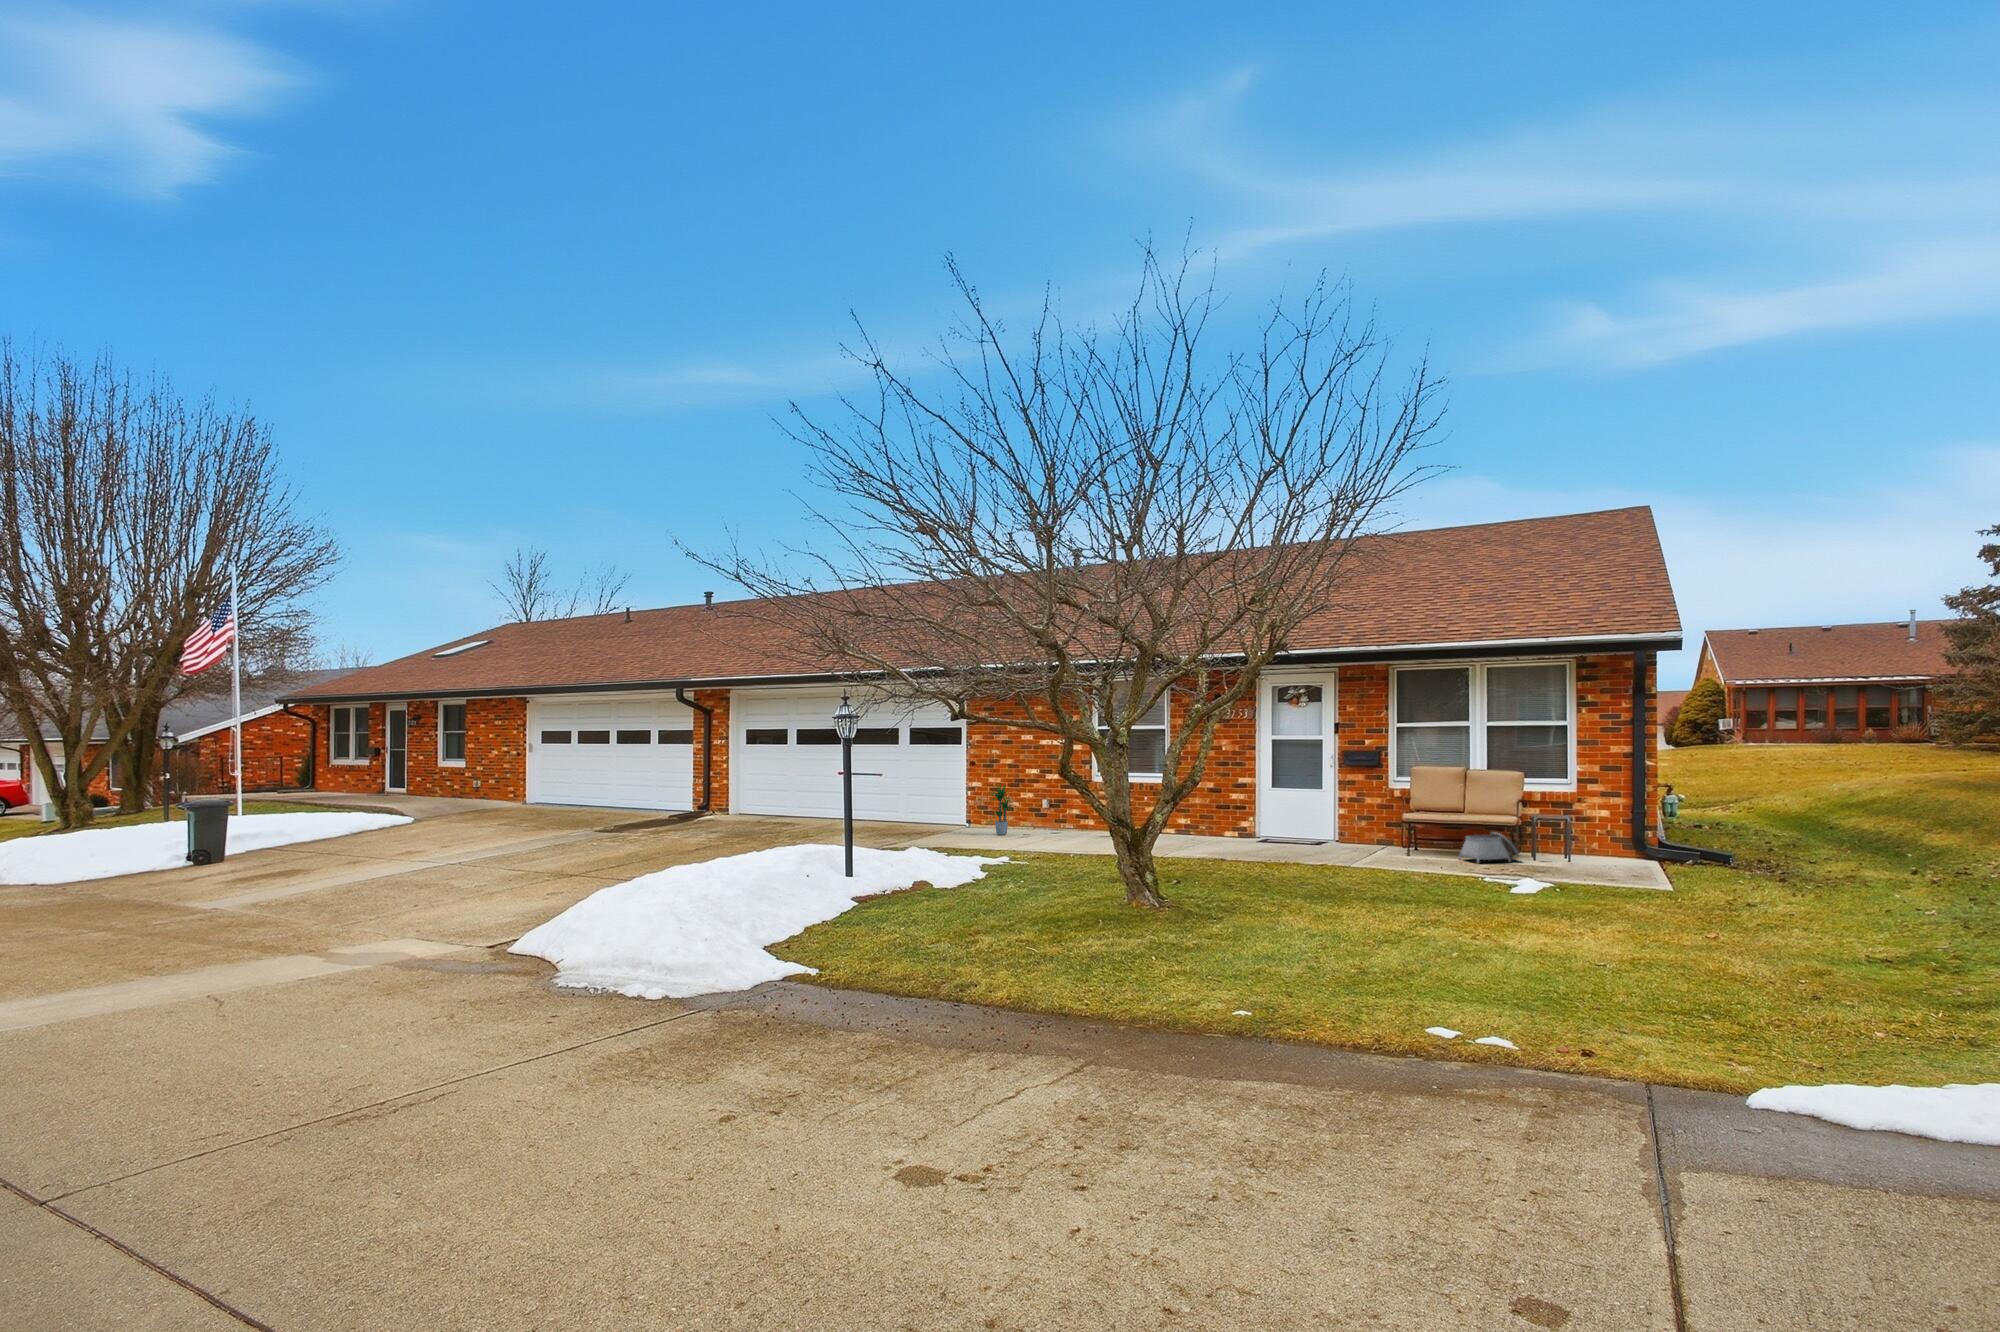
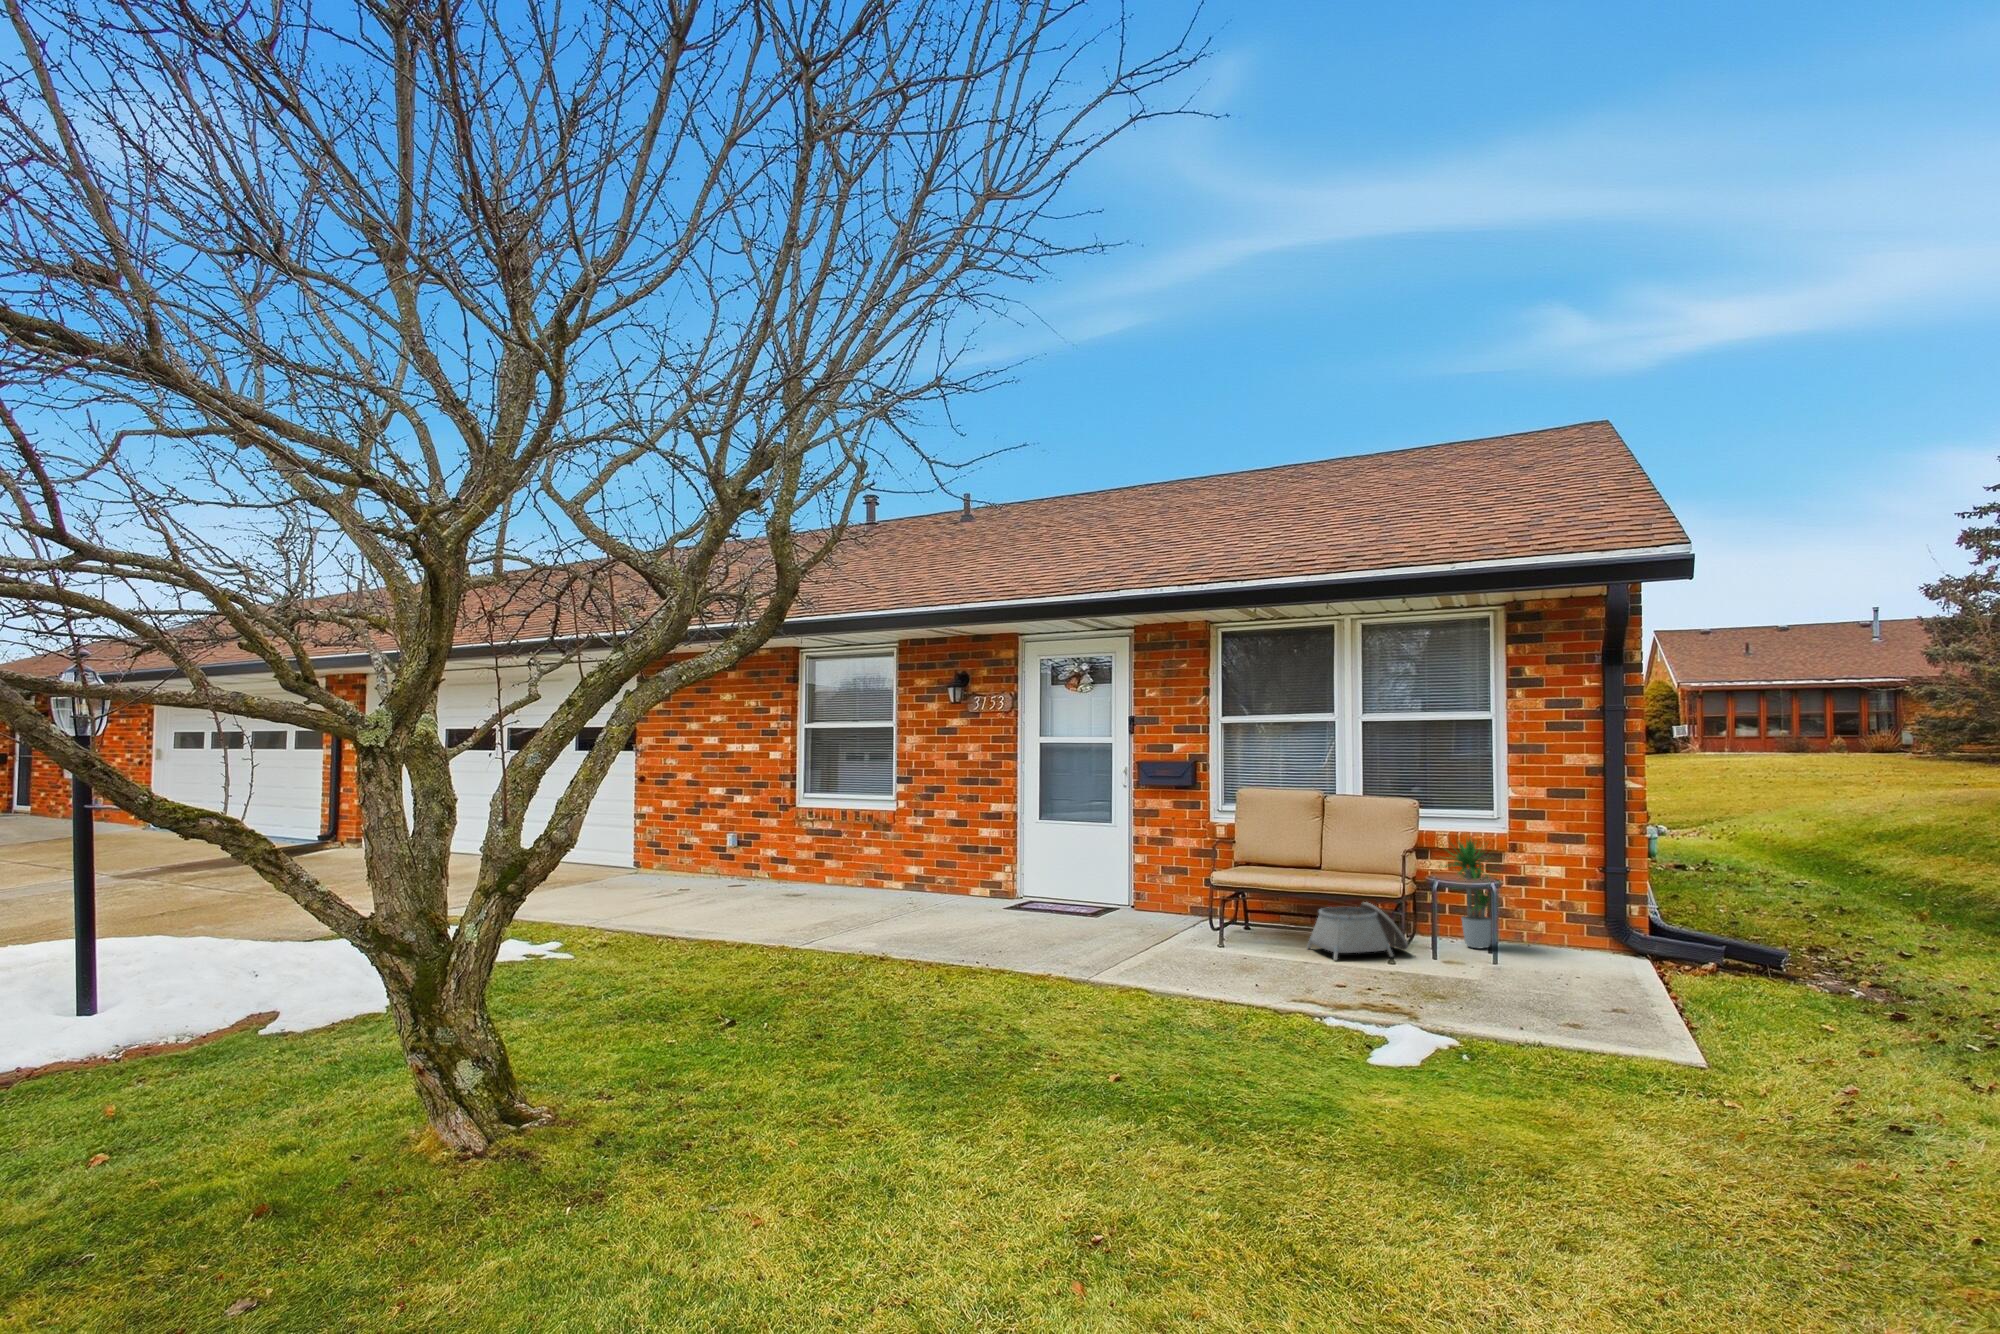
potted plant: present [991,785,1012,835] -> present [1443,838,1499,949]

